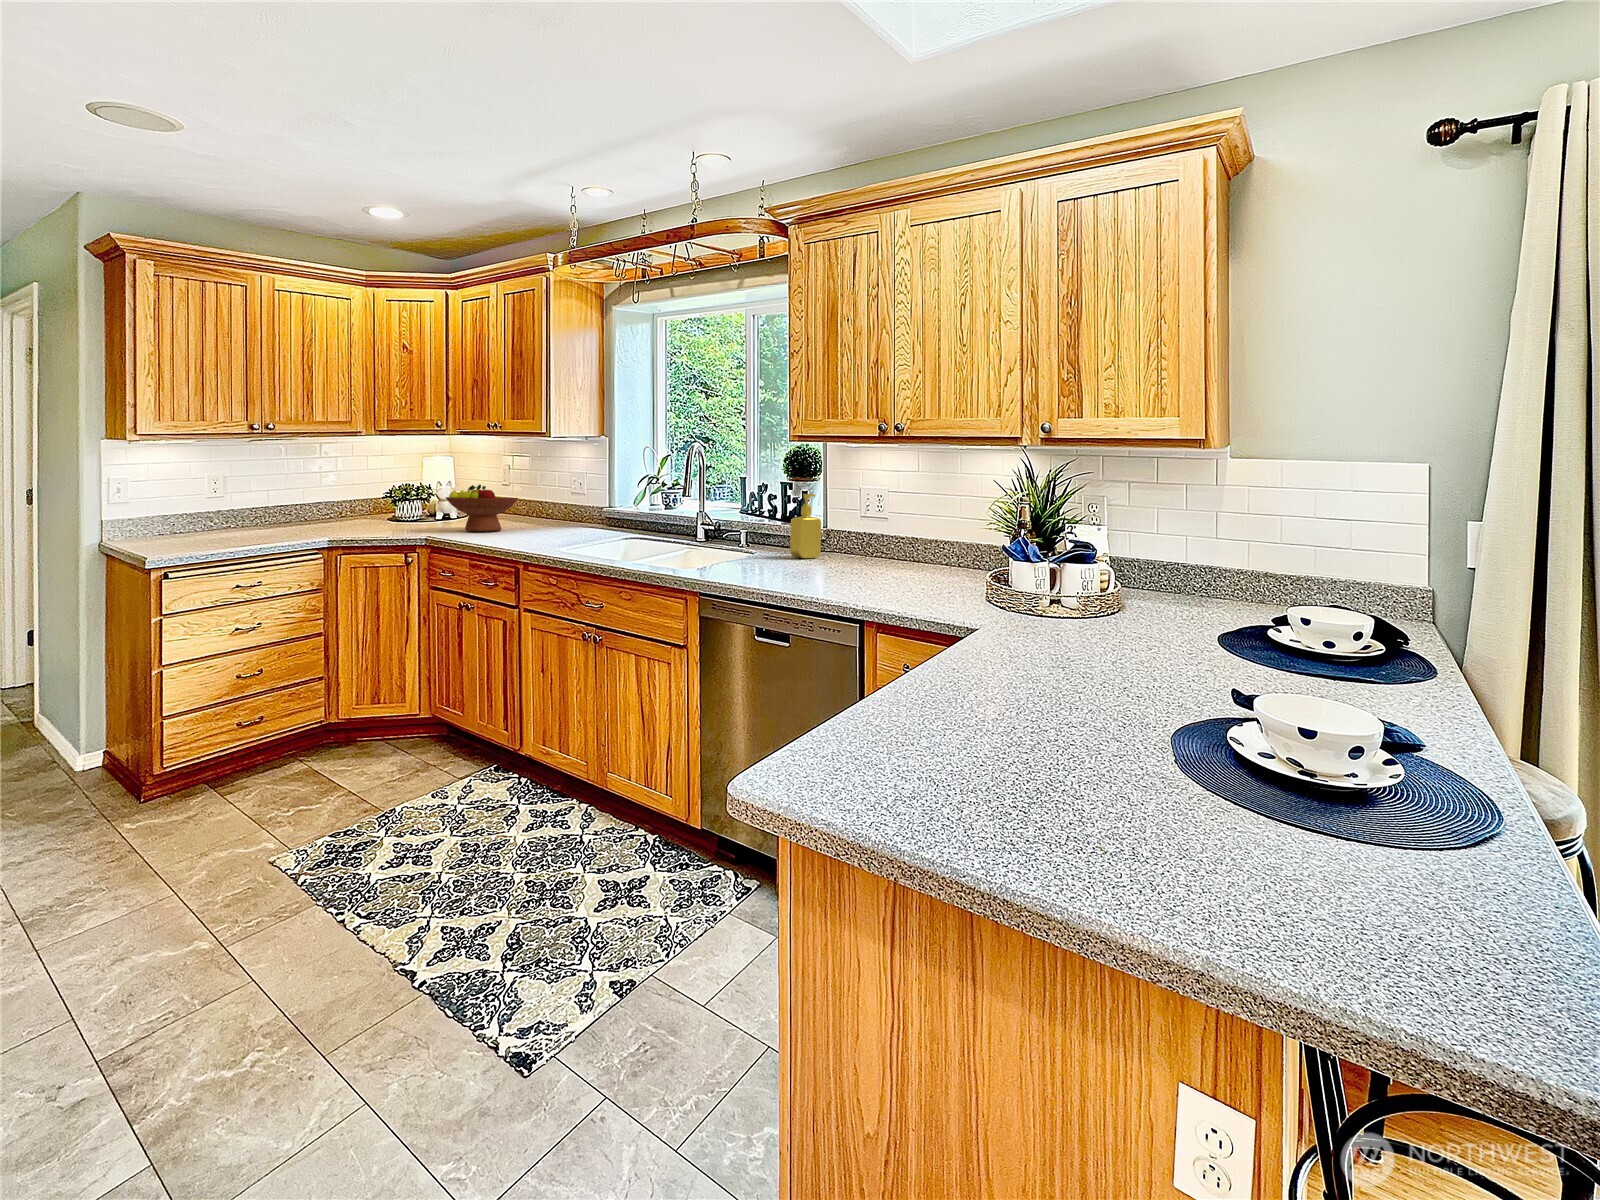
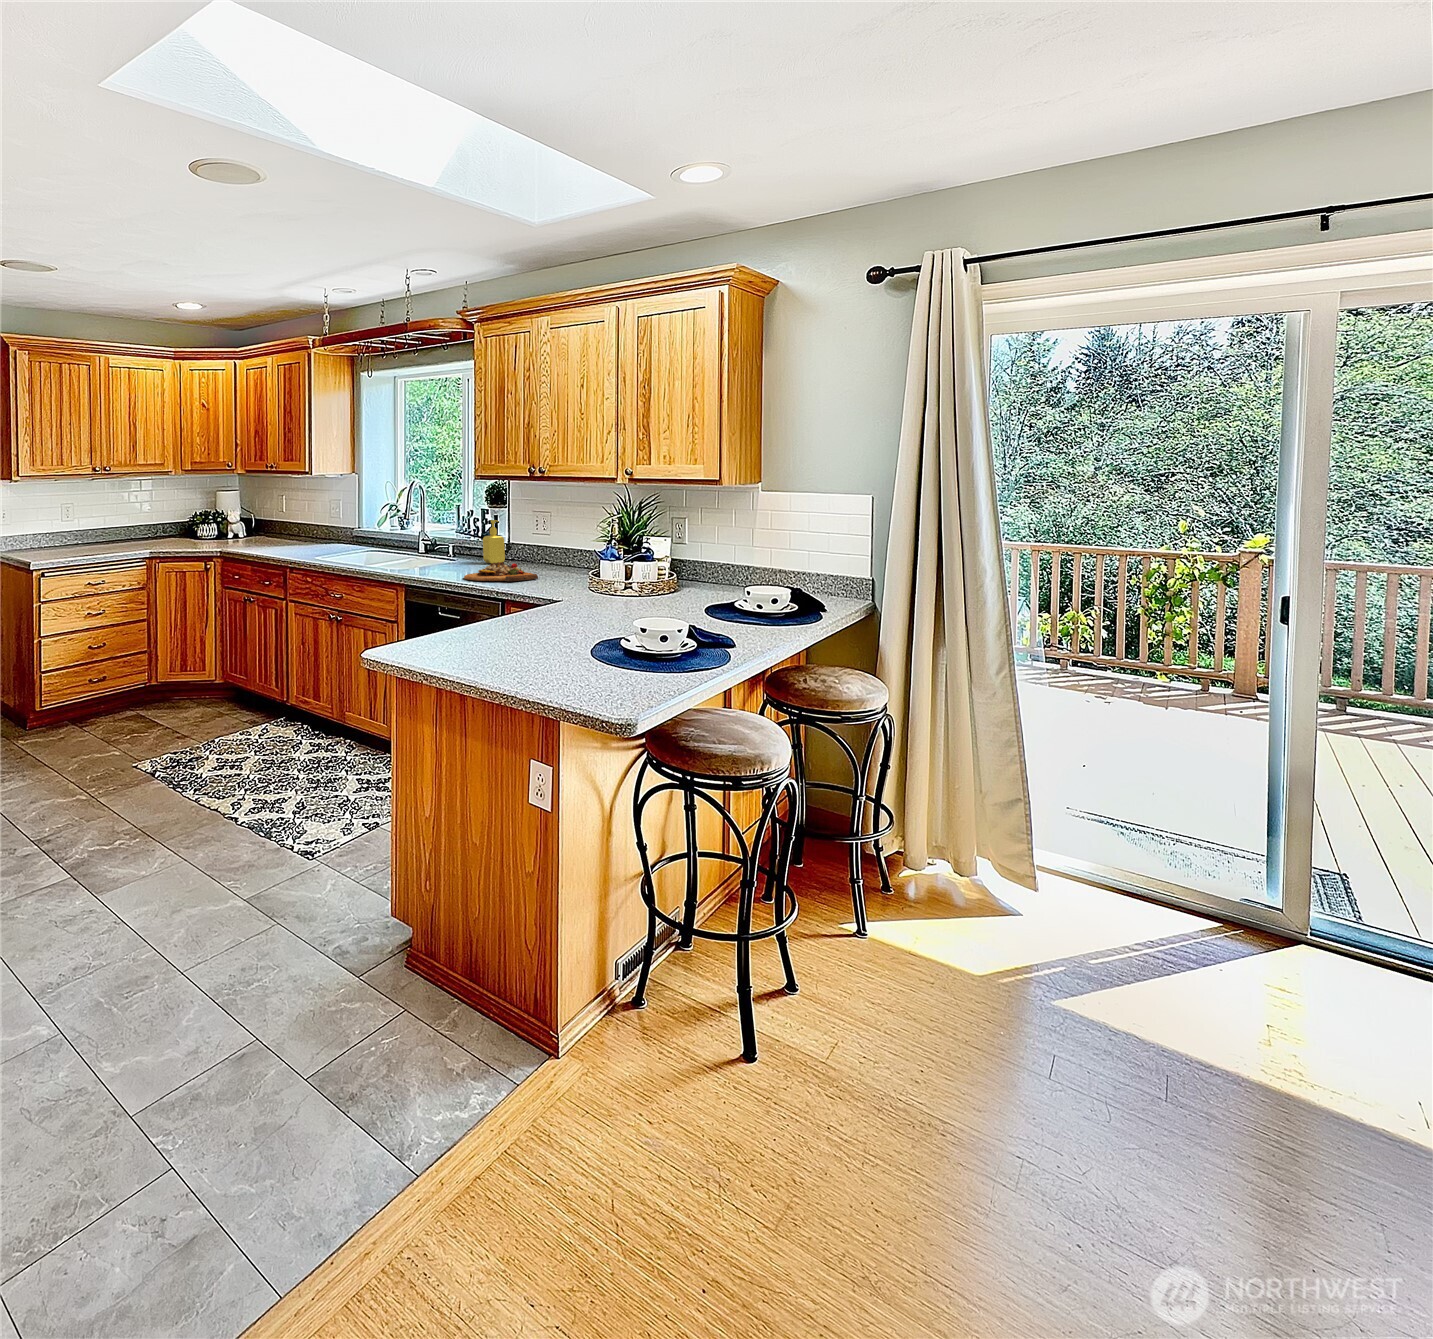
fruit bowl: present [446,485,518,532] -> none [237,510,296,546]
cutting board: none [785,555,908,587] -> present [464,562,538,581]

